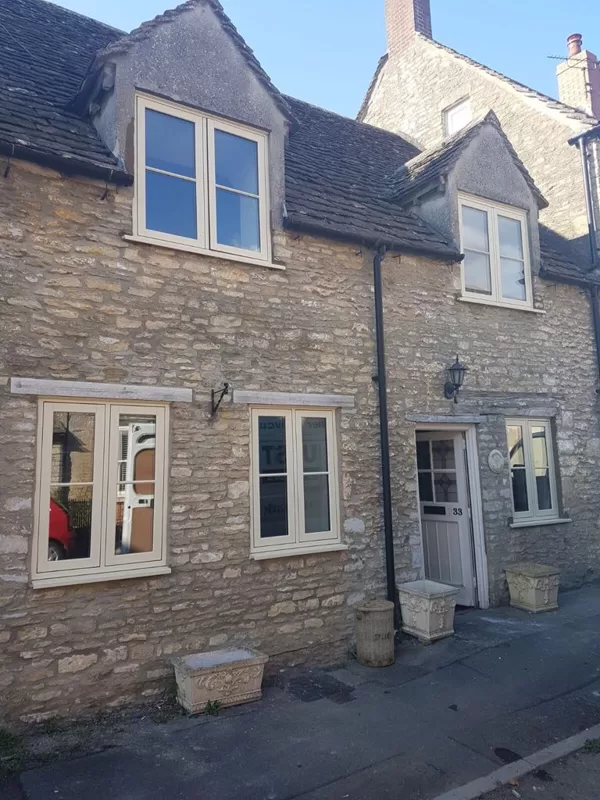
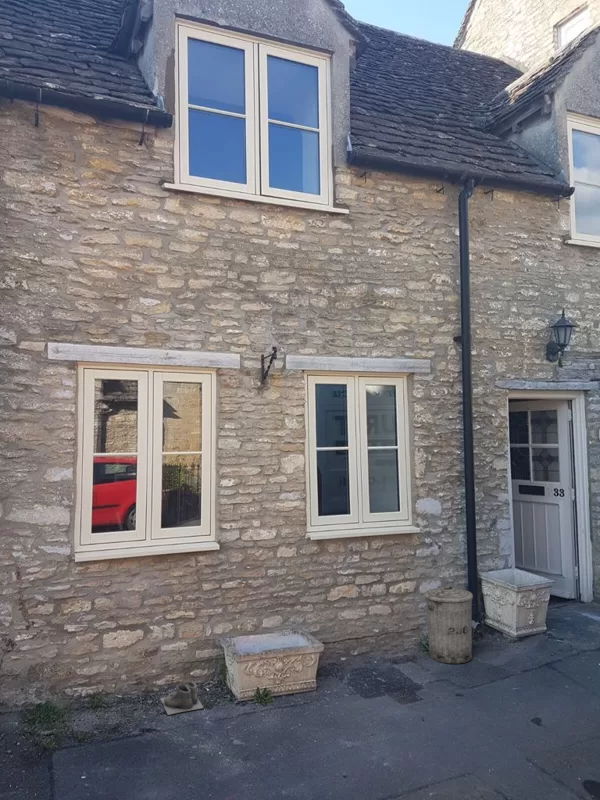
boots: none [115,699,161,733] -> present [161,680,203,715]

